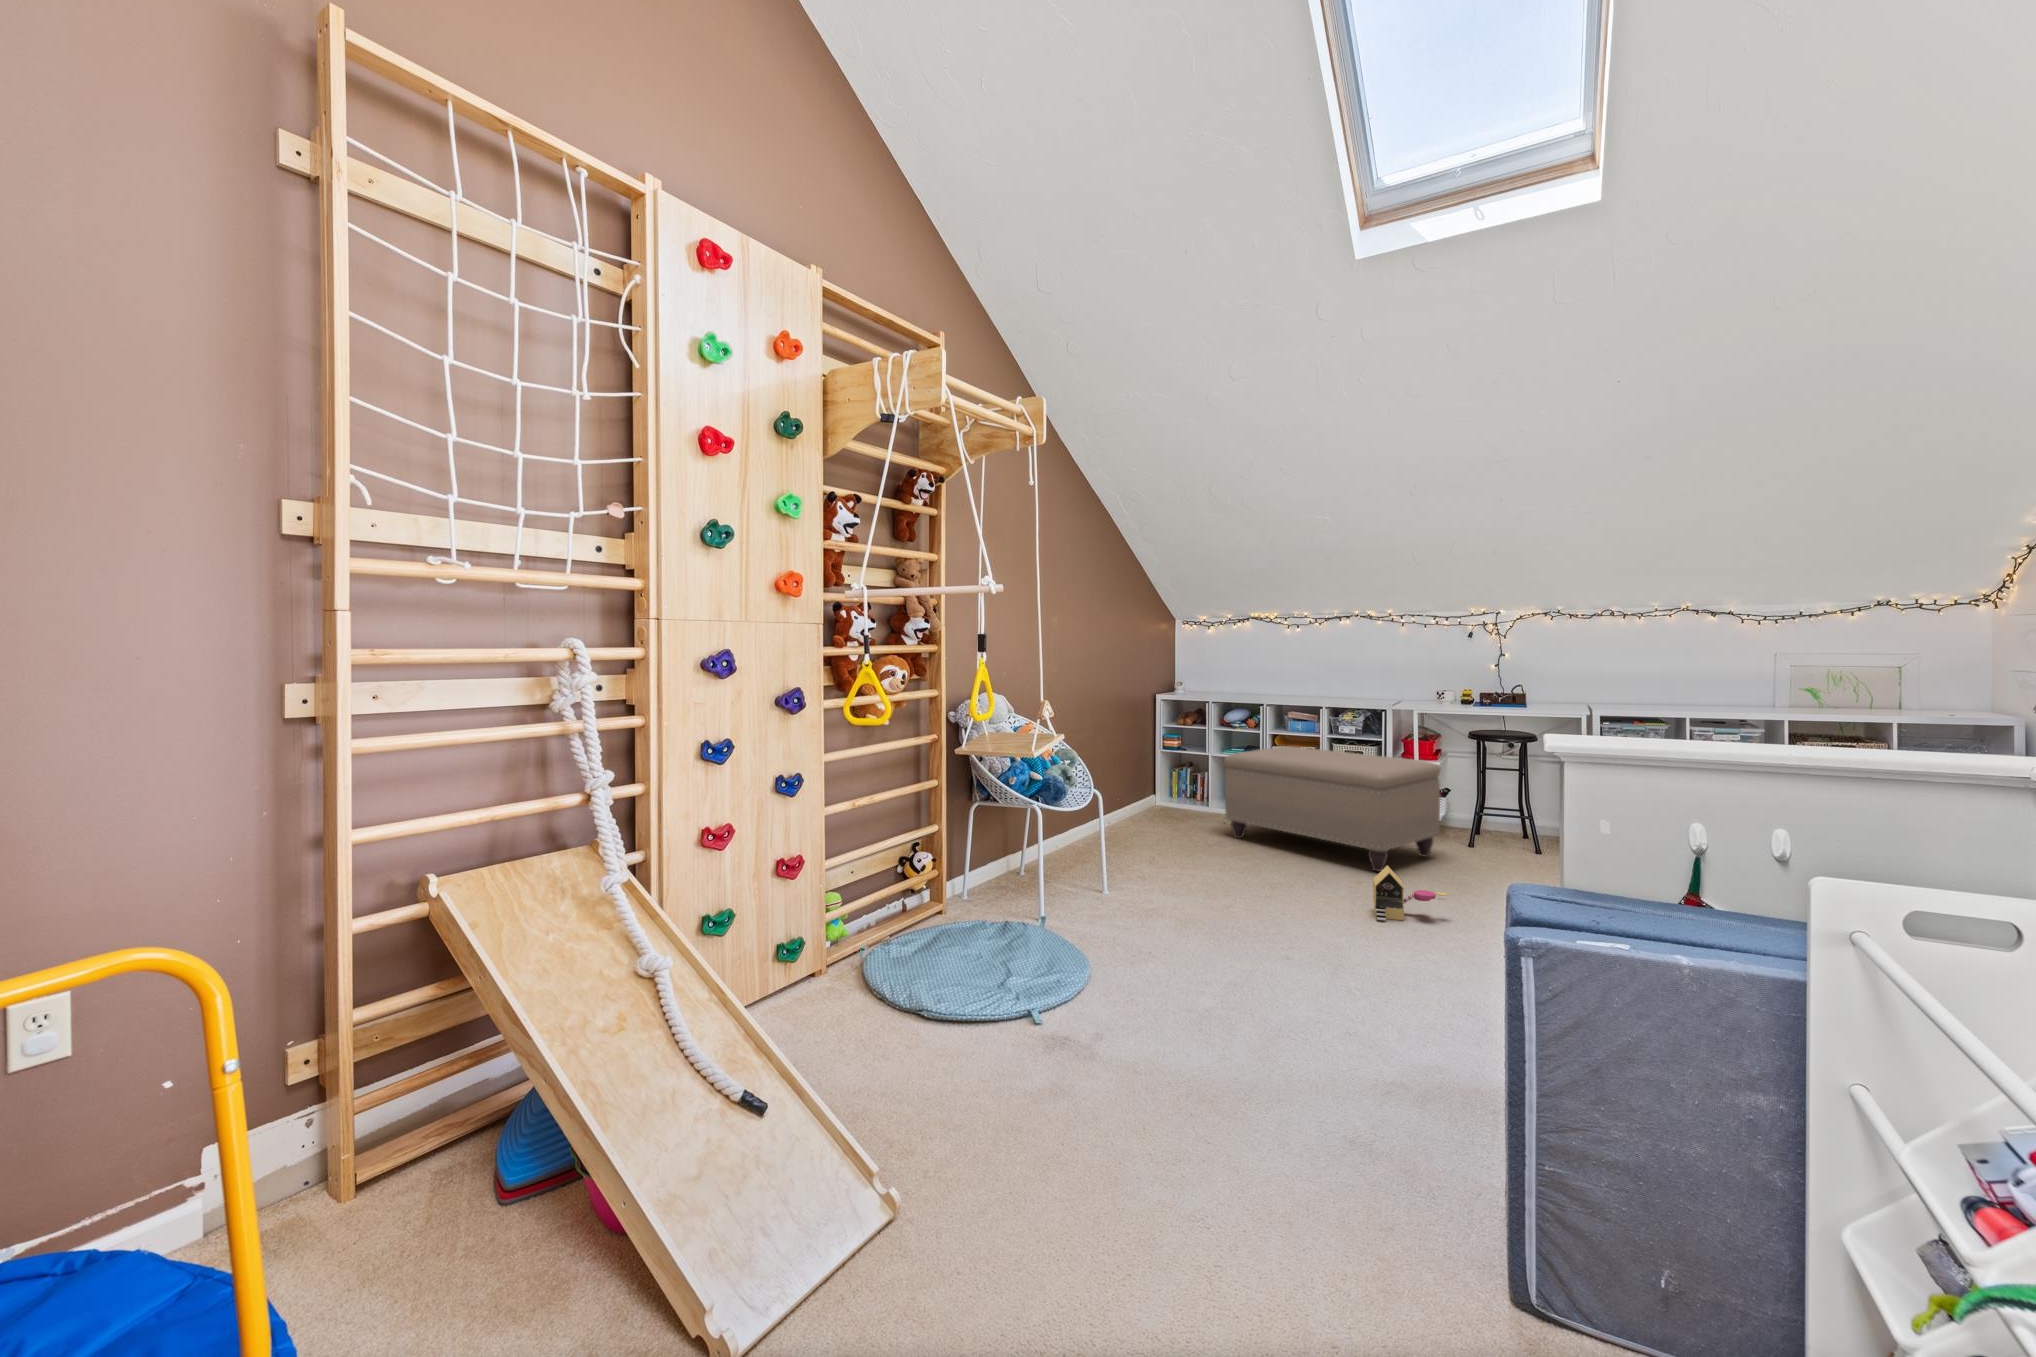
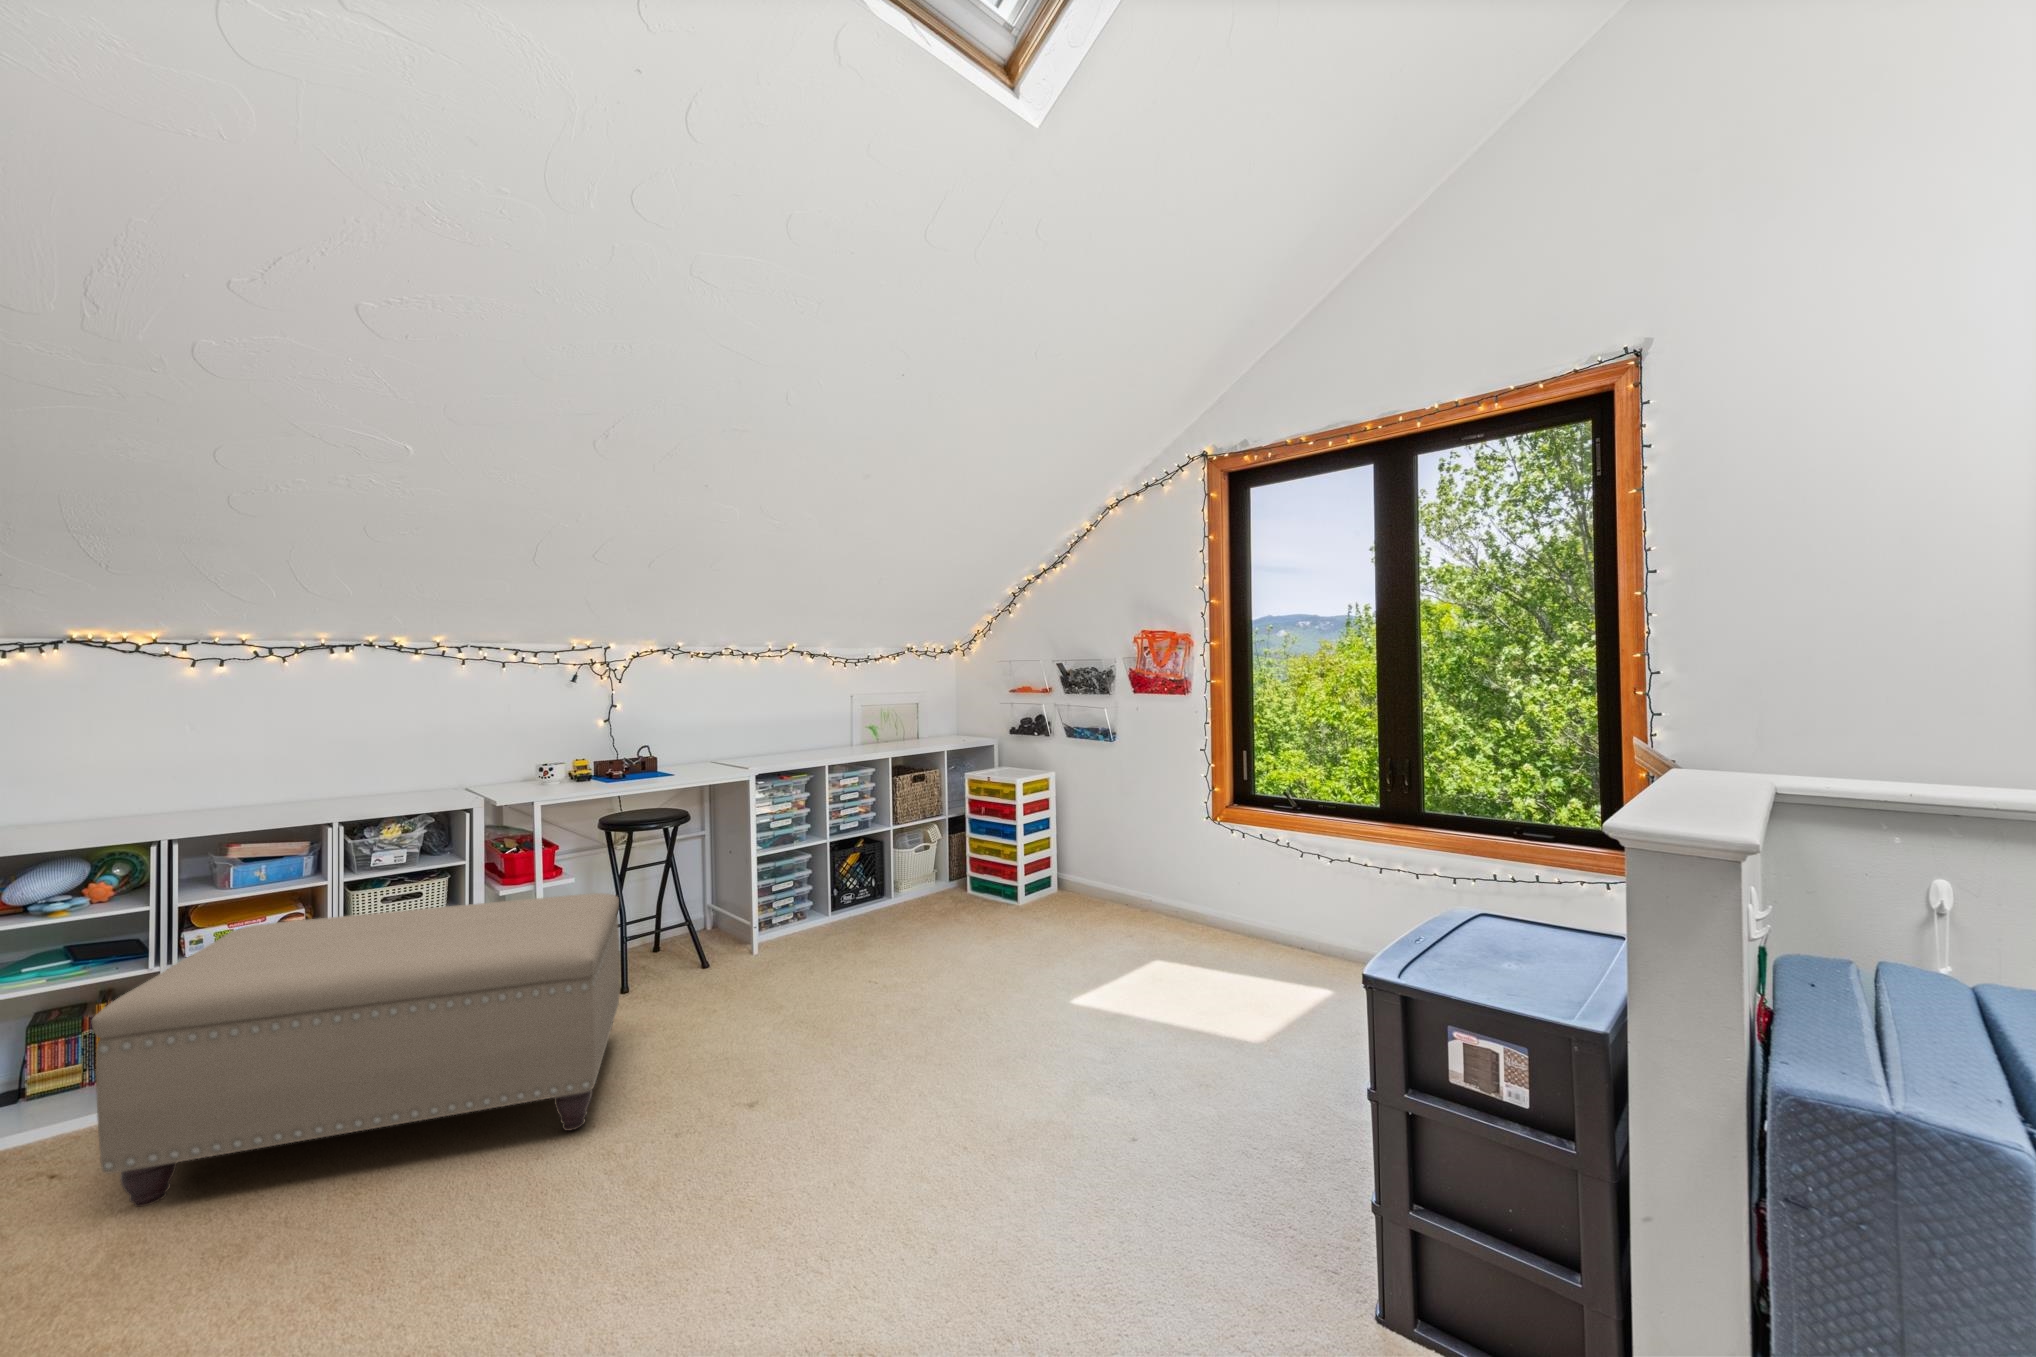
toy house: present [1373,866,1447,920] -> none [687,1136,802,1269]

